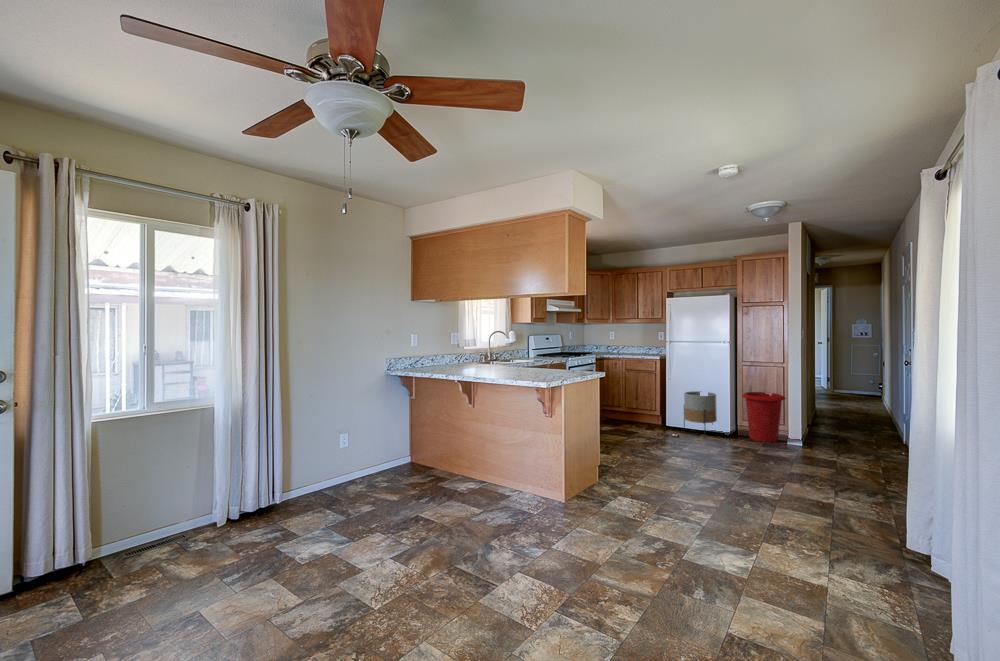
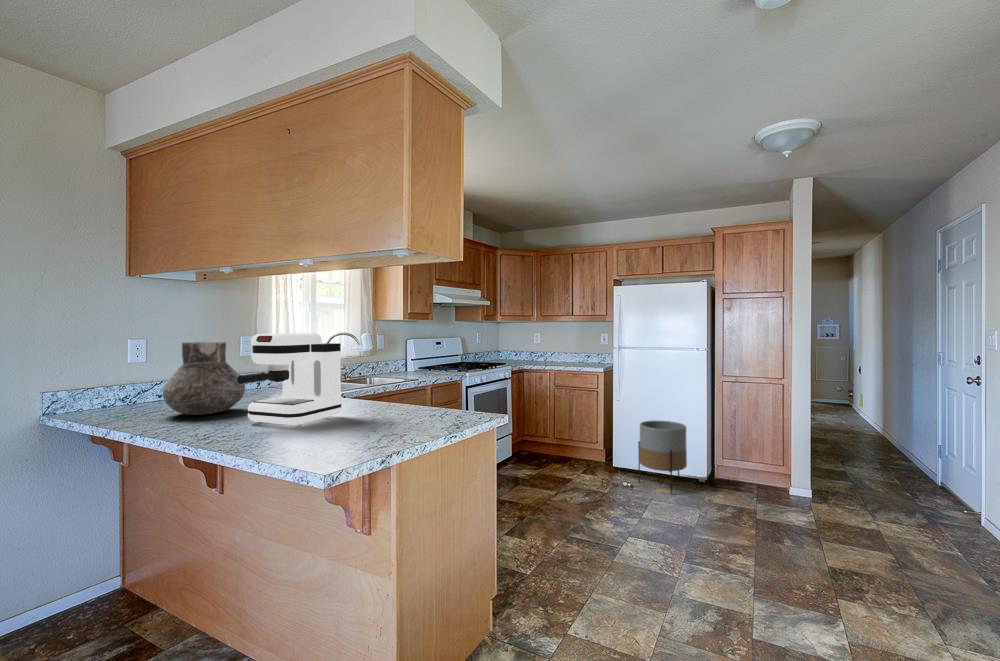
coffee maker: none [488,335,526,377] -> present [237,333,342,426]
vase: none [443,339,476,373] -> present [163,341,245,415]
waste bin: present [742,392,785,442] -> none [723,421,788,499]

